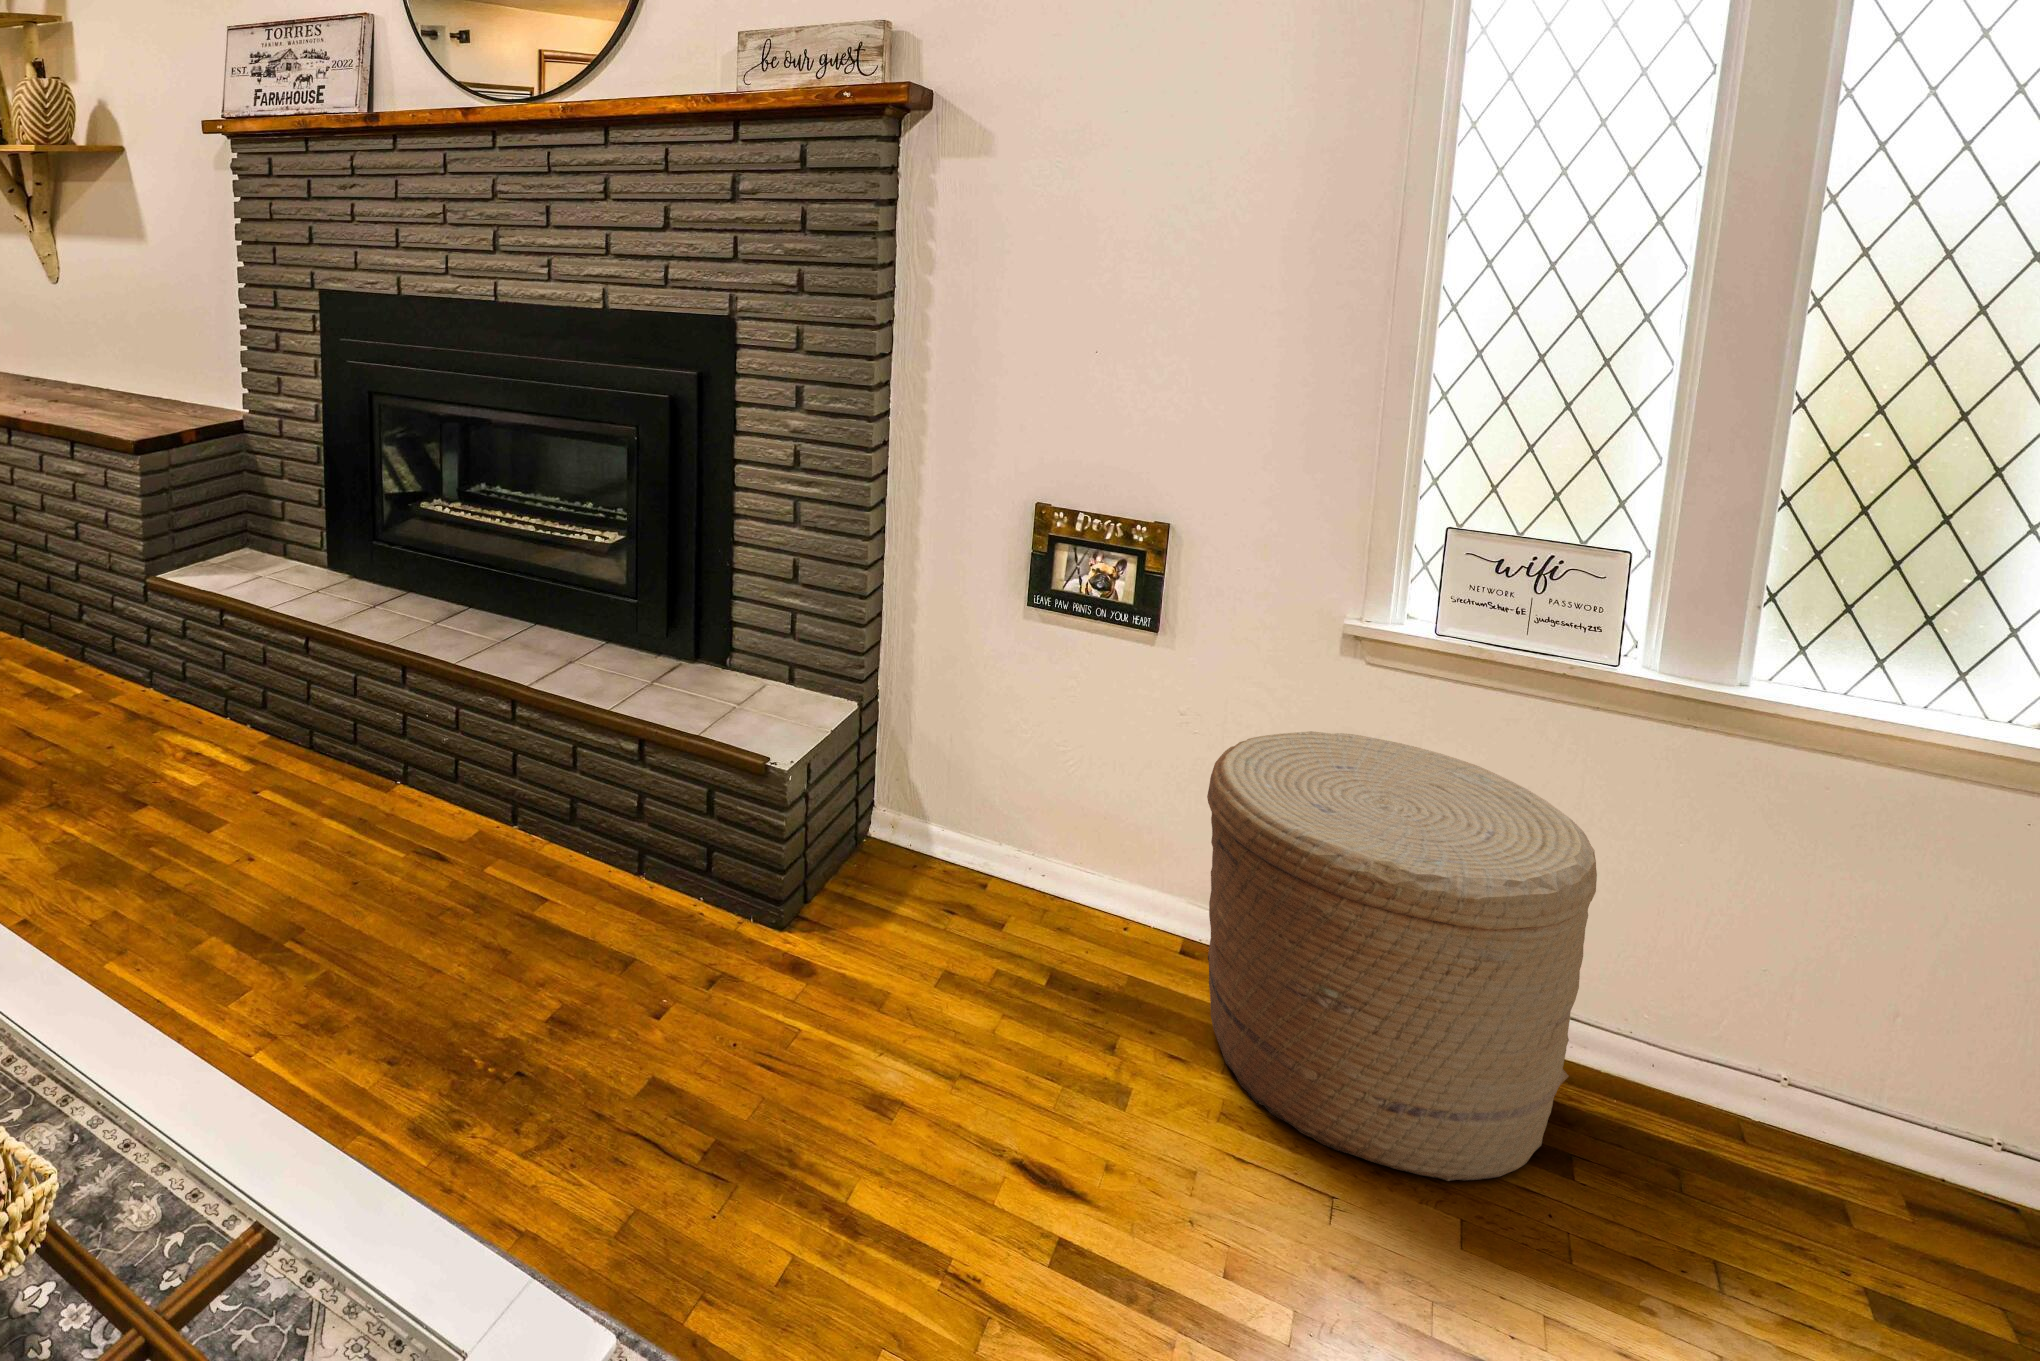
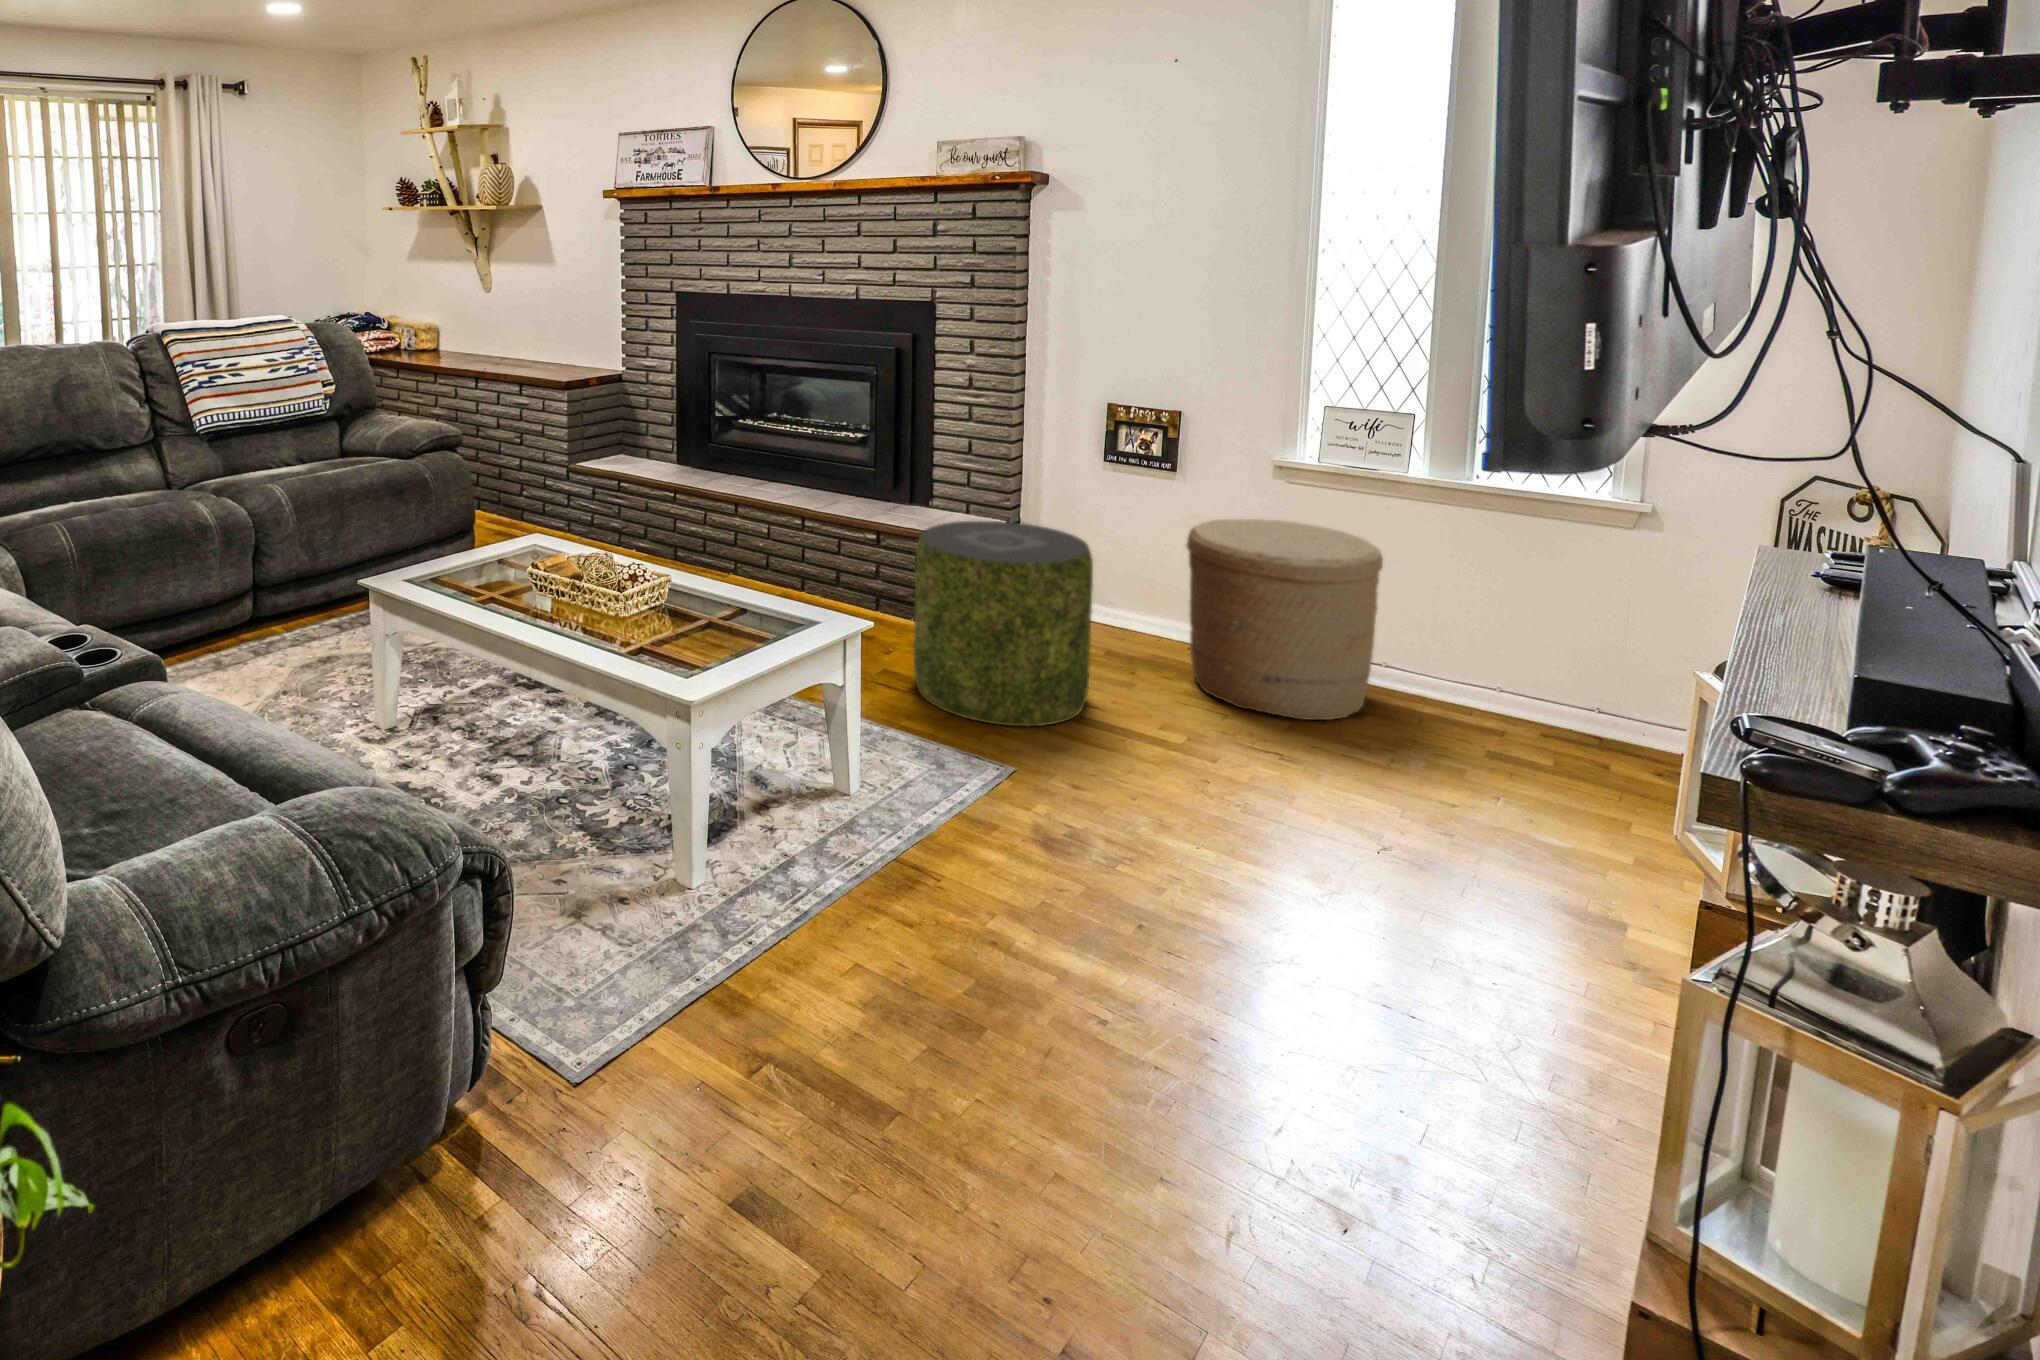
pouf: none [708,768,1068,1279] -> present [914,521,1093,726]

